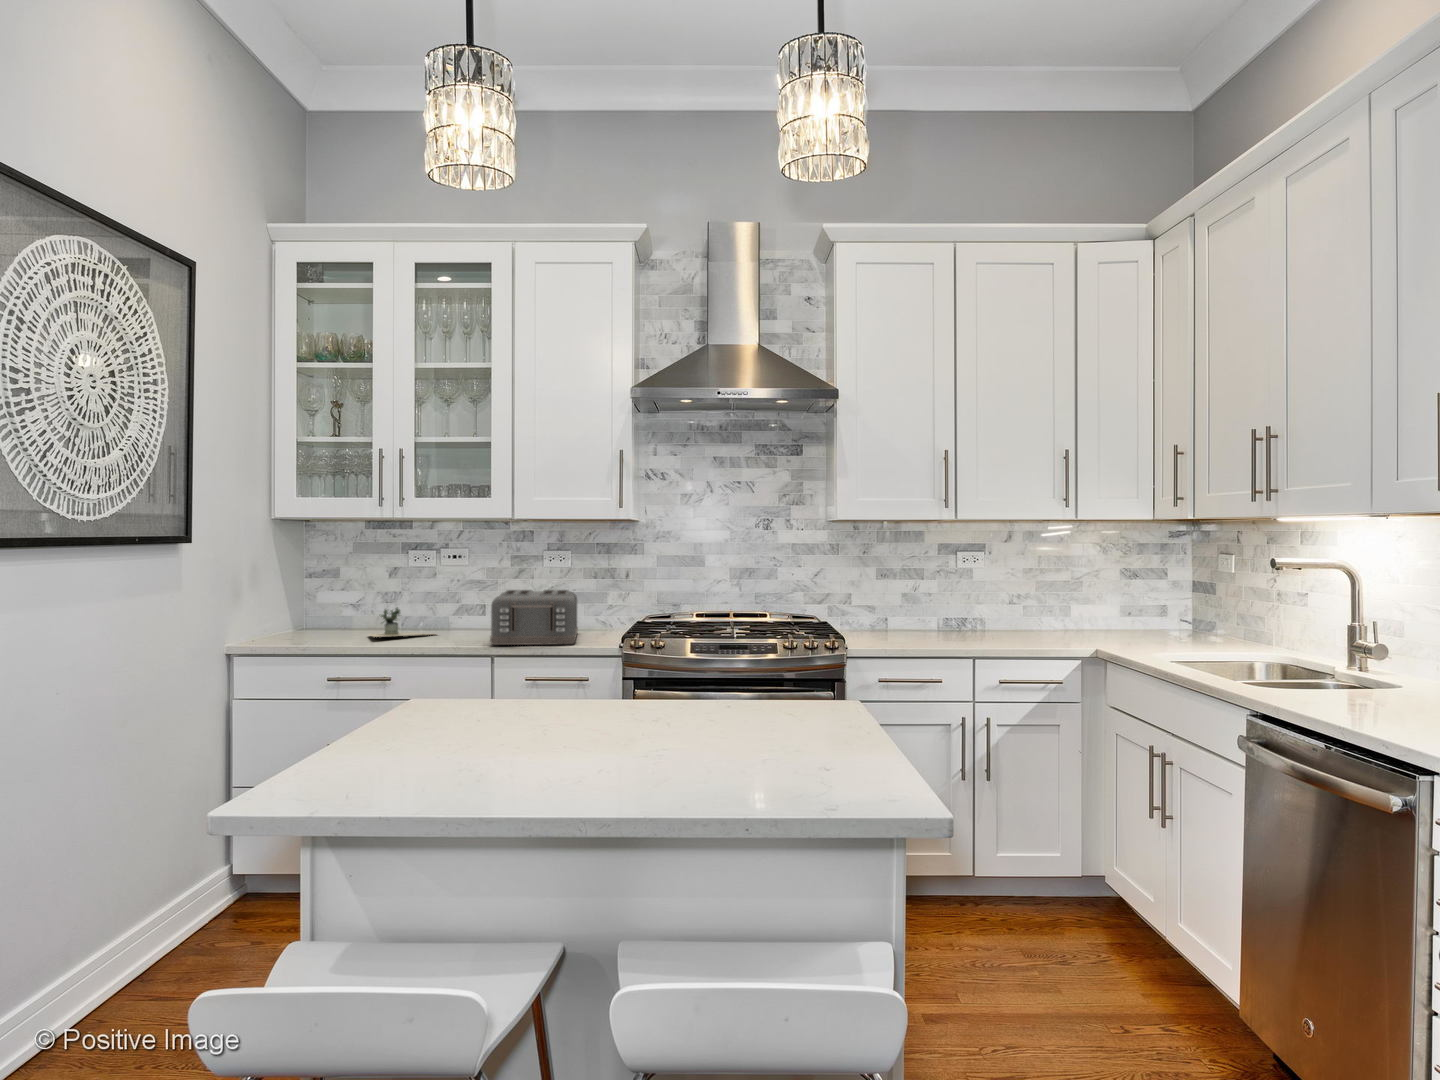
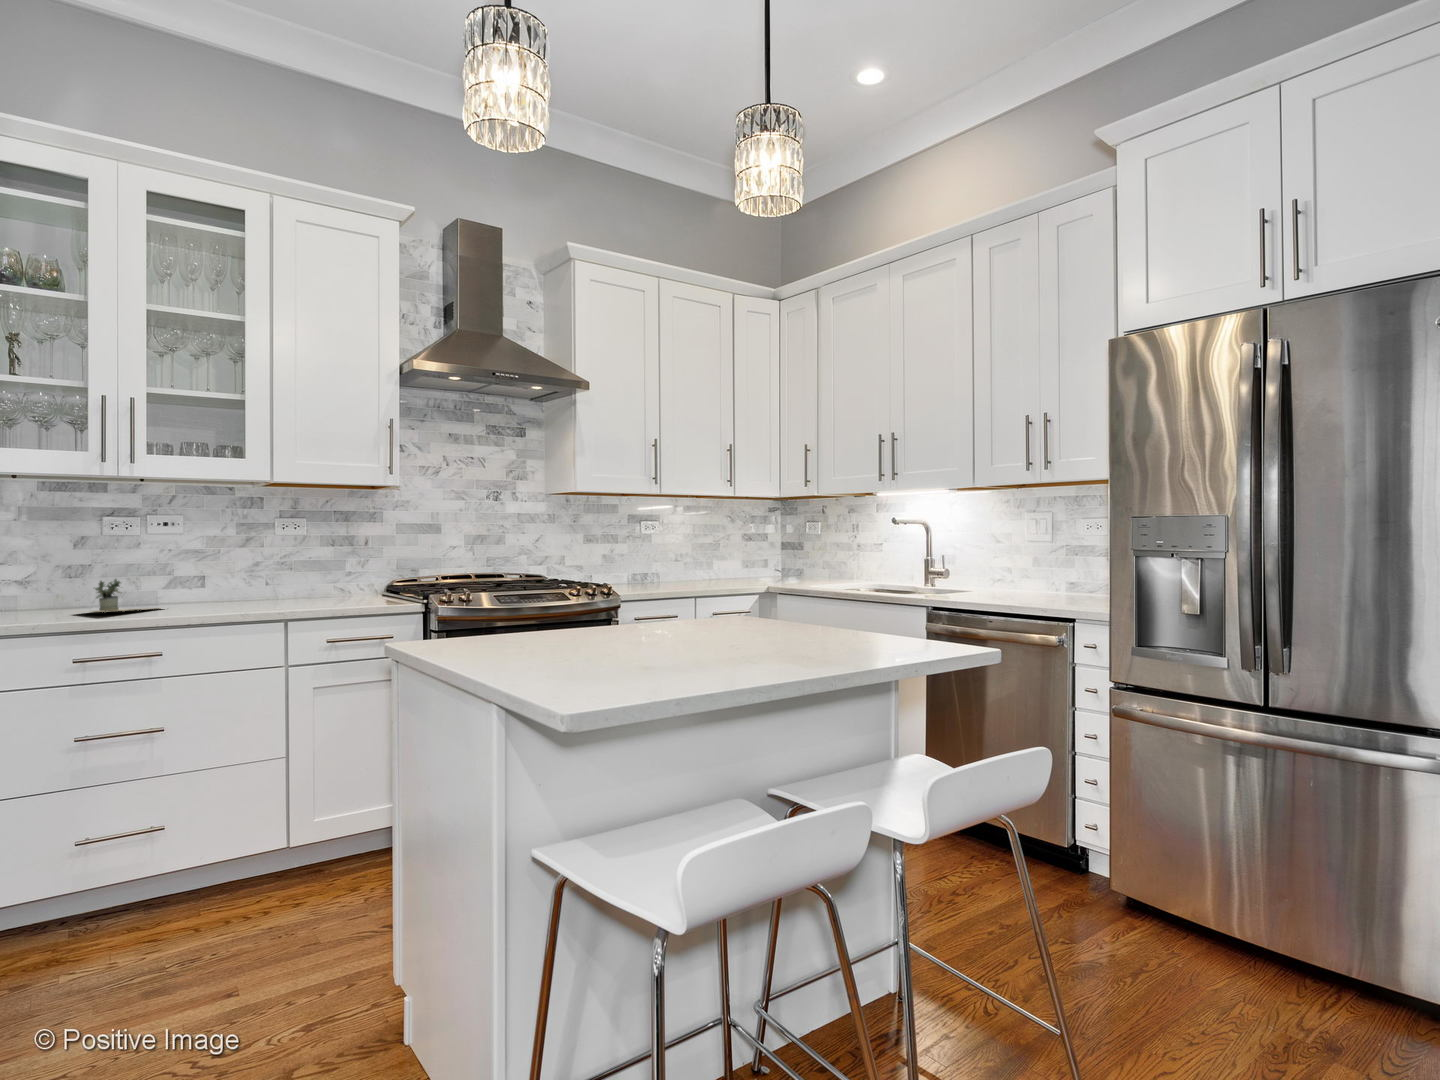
toaster: present [490,590,578,645] -> none [246,555,362,610]

